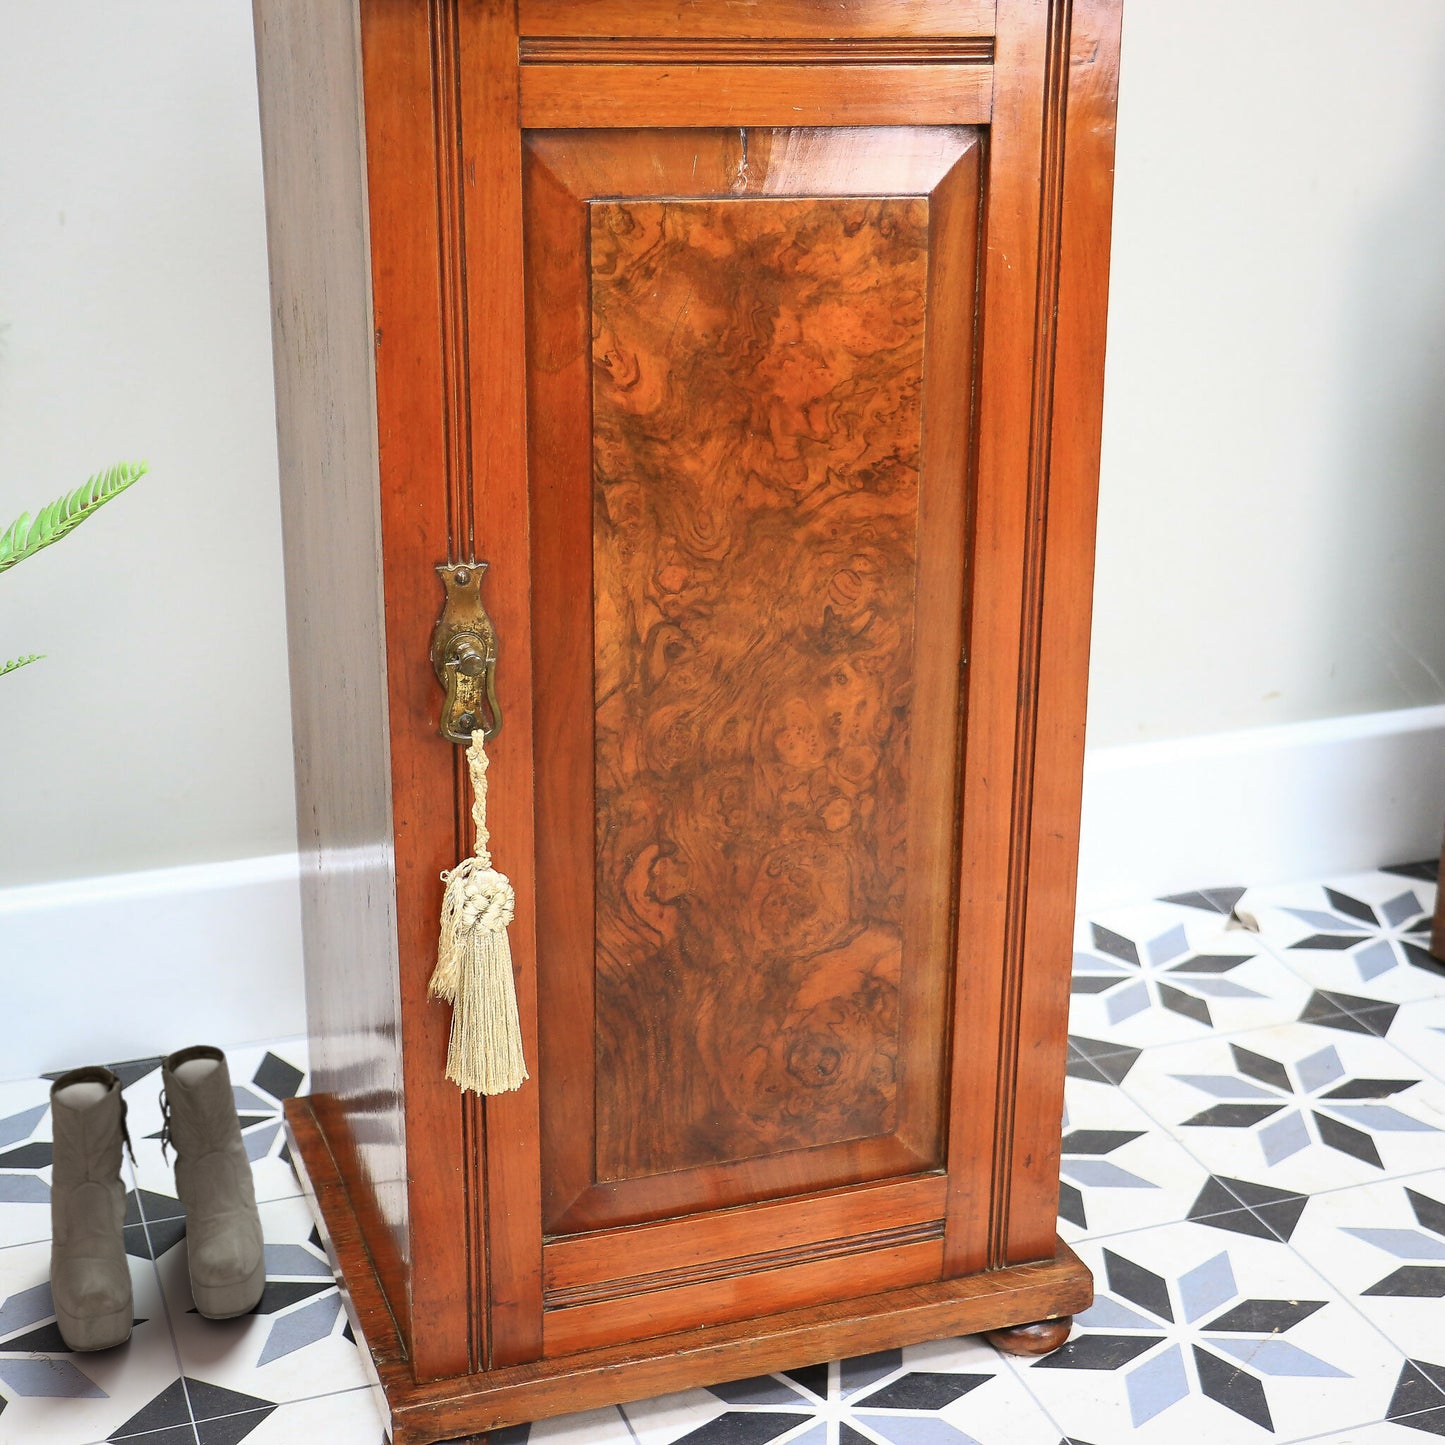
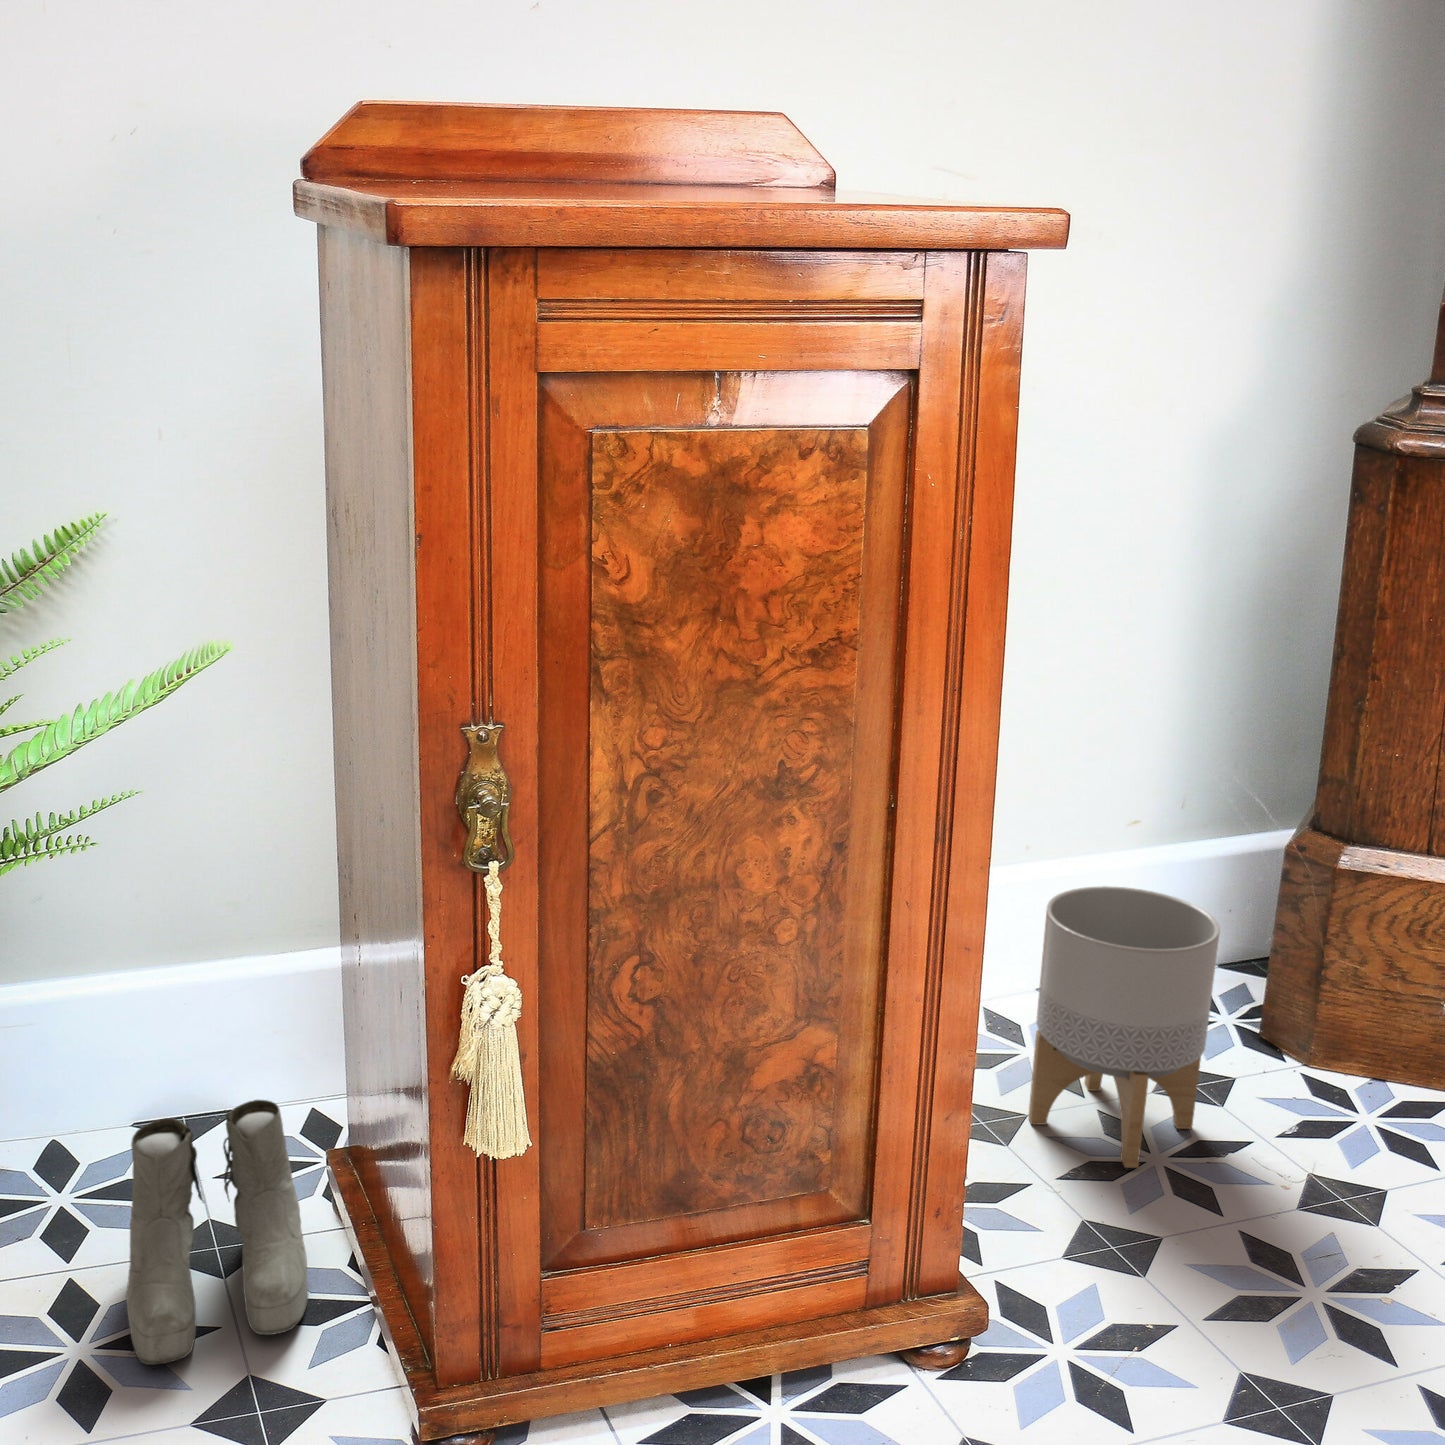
planter: none [1148,786,1387,1130] -> present [1028,886,1220,1168]

